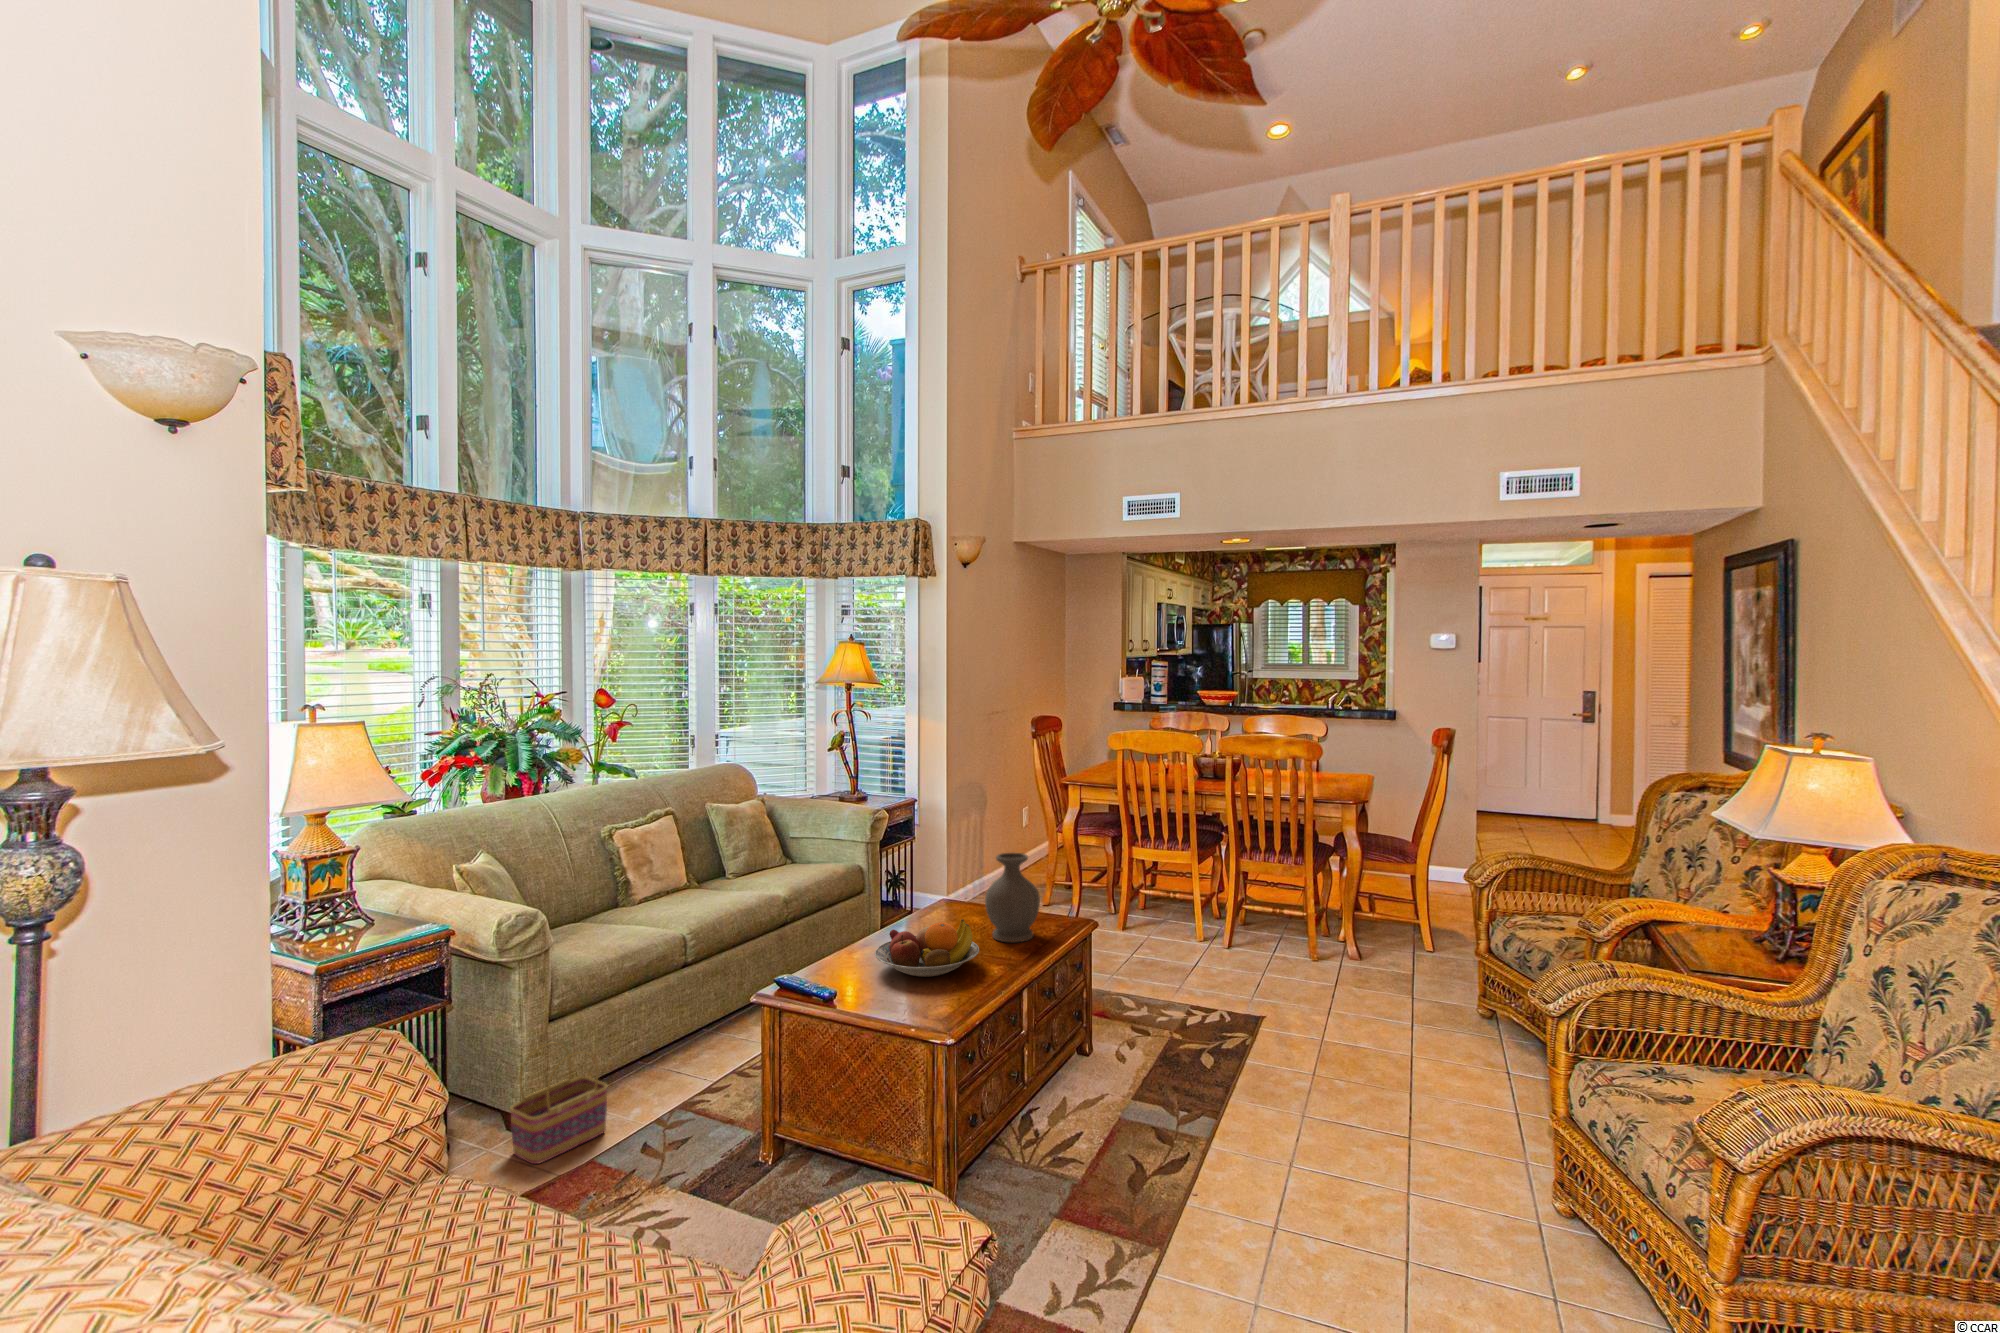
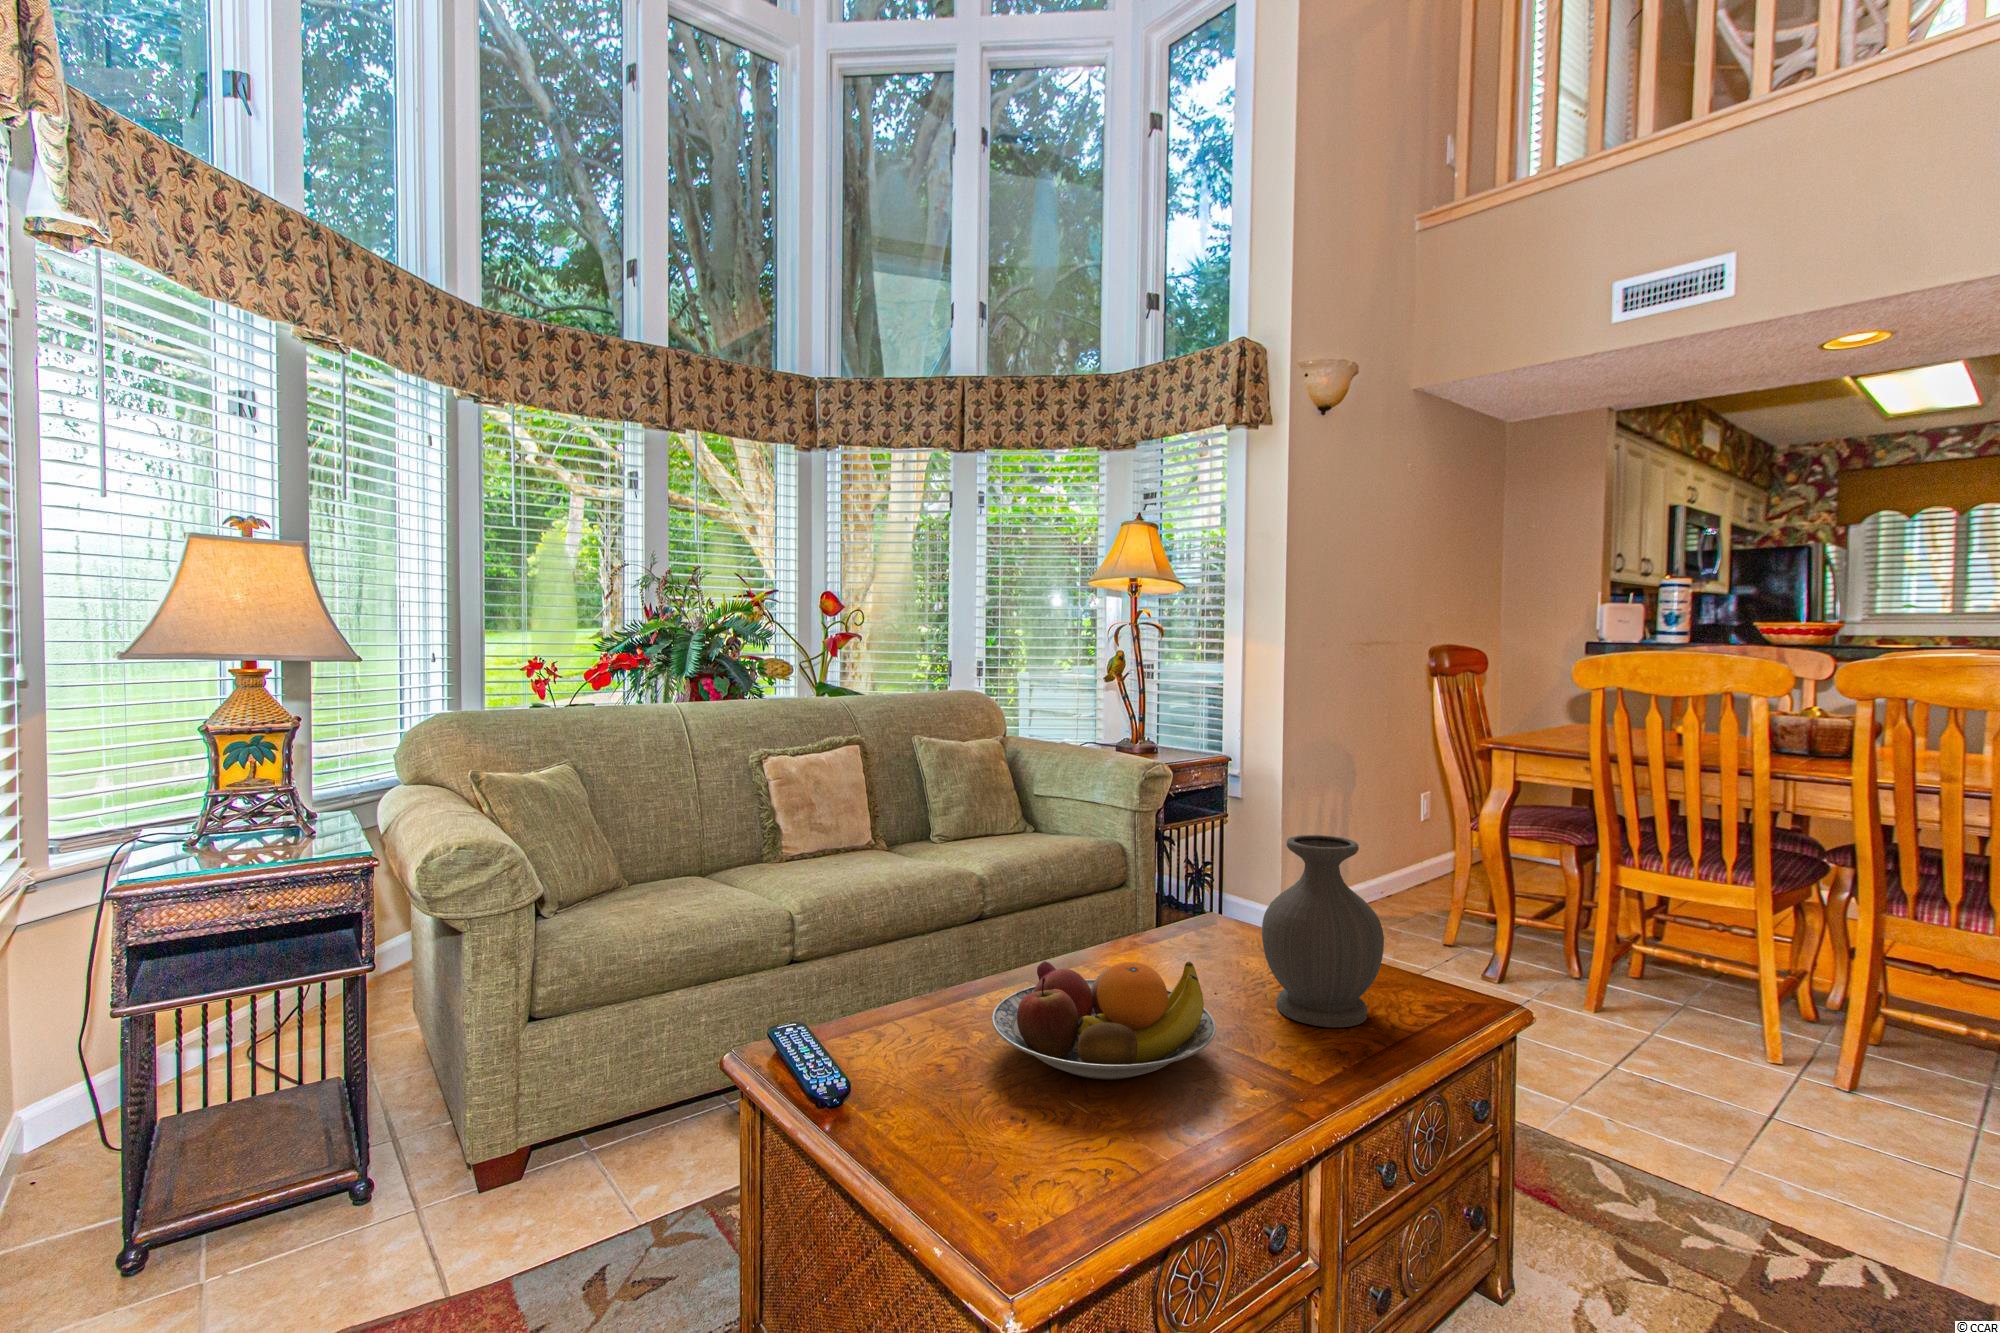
basket: present [510,1043,607,1164] -> none [425,1061,582,1265]

